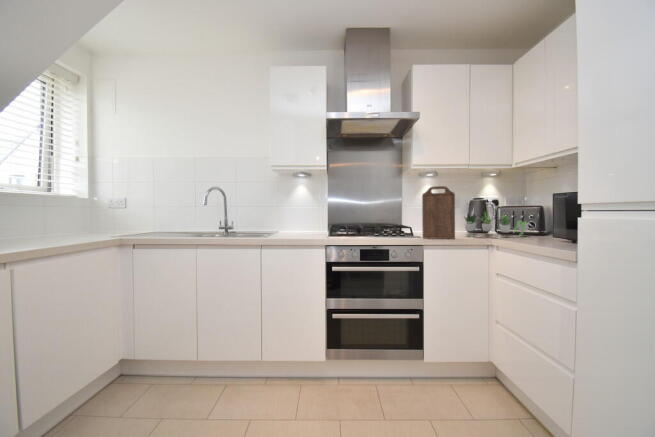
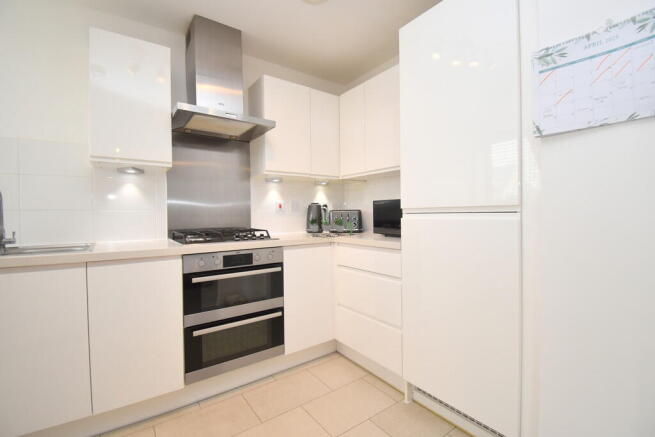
cutting board: present [422,186,455,239] -> none [279,192,307,240]

